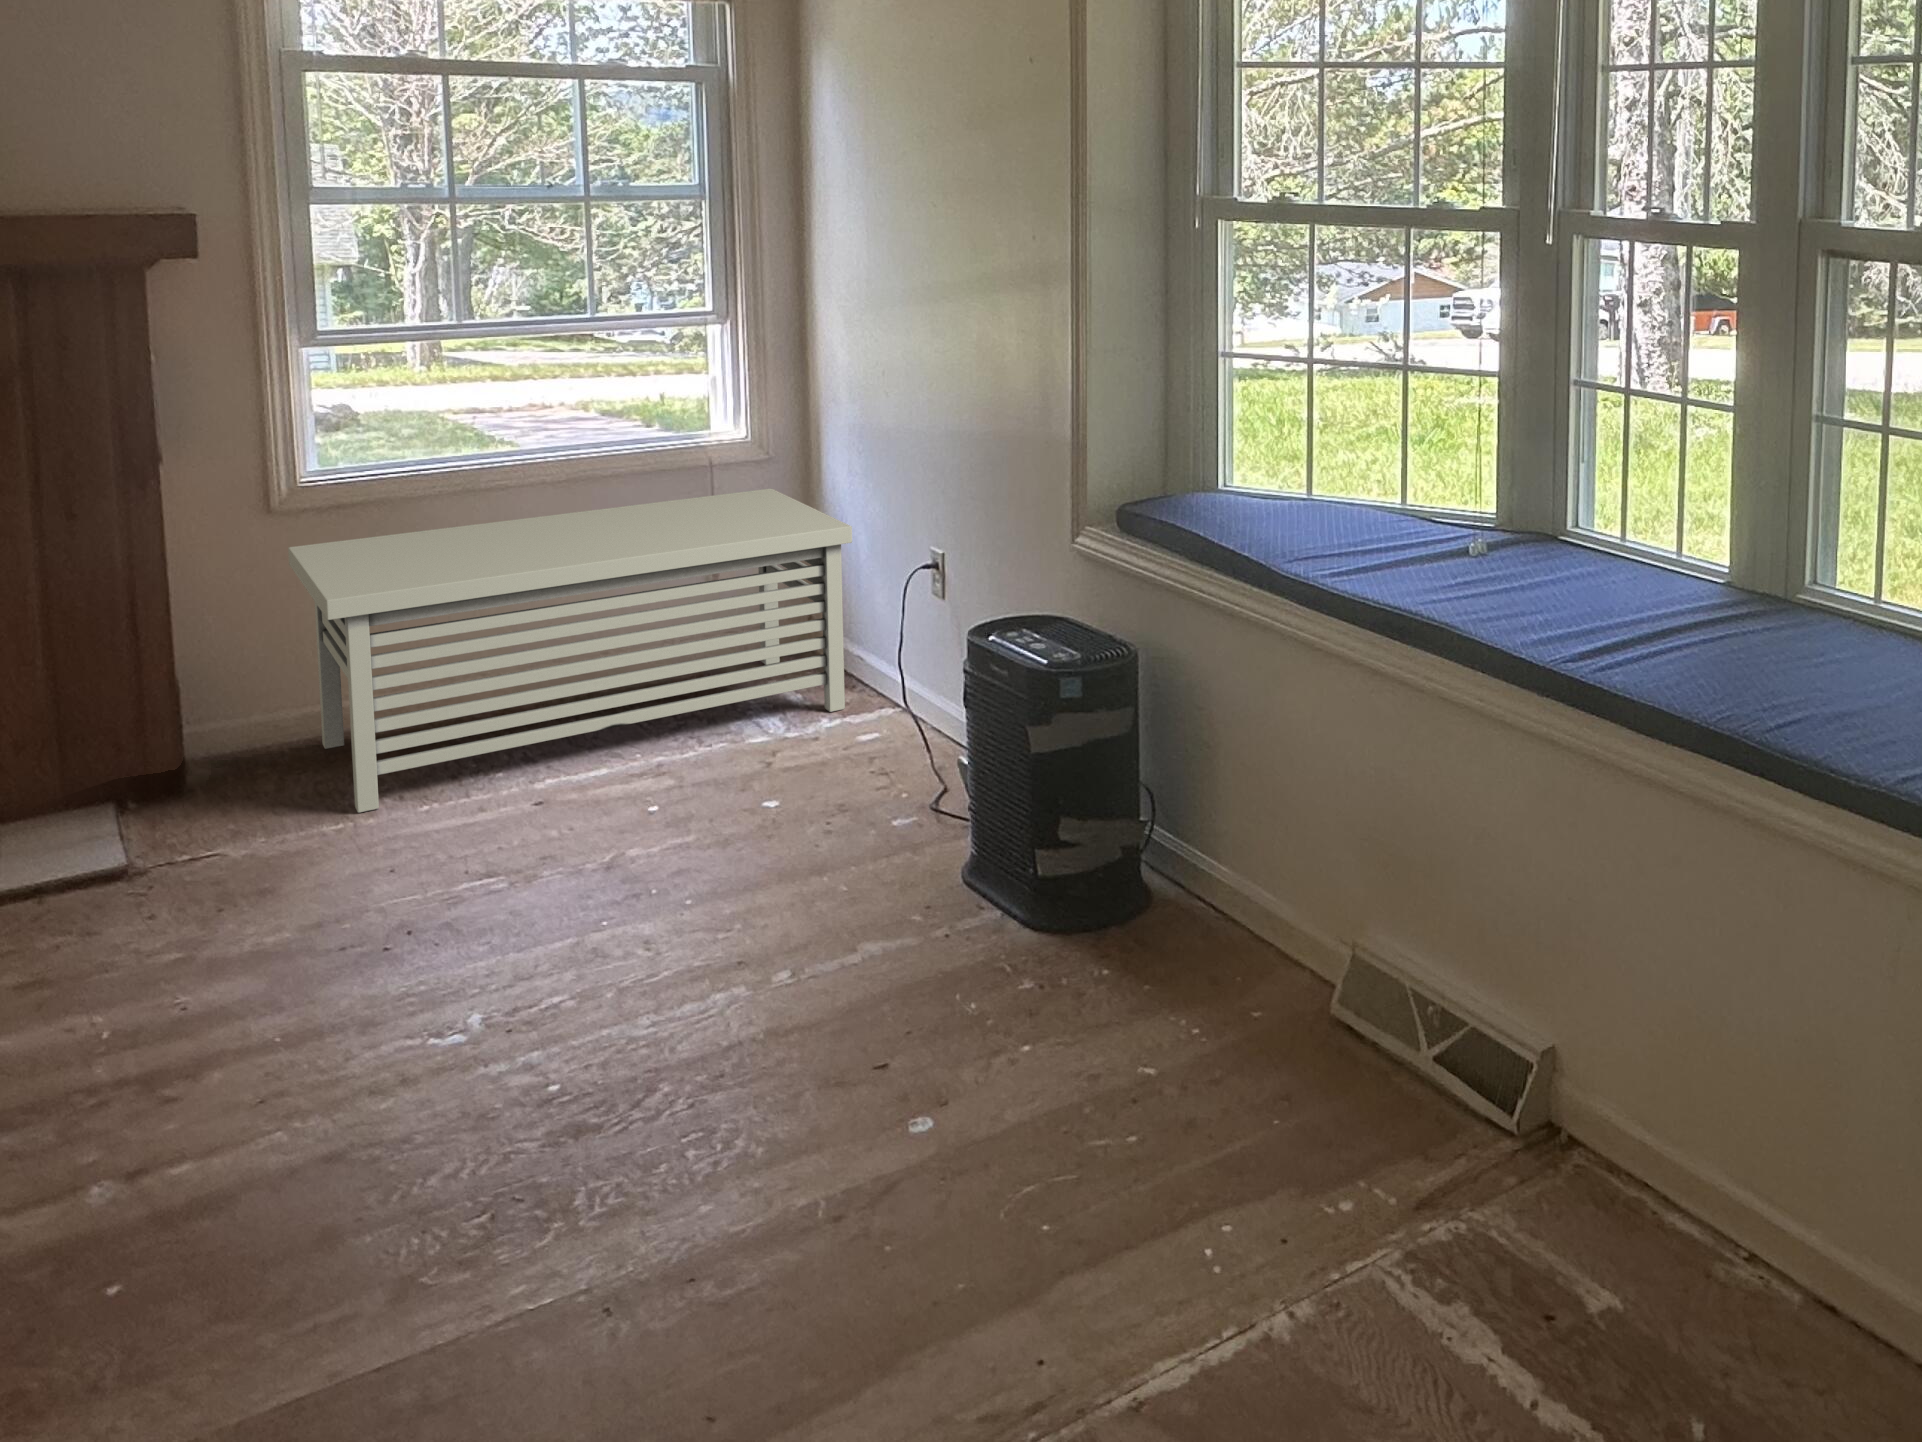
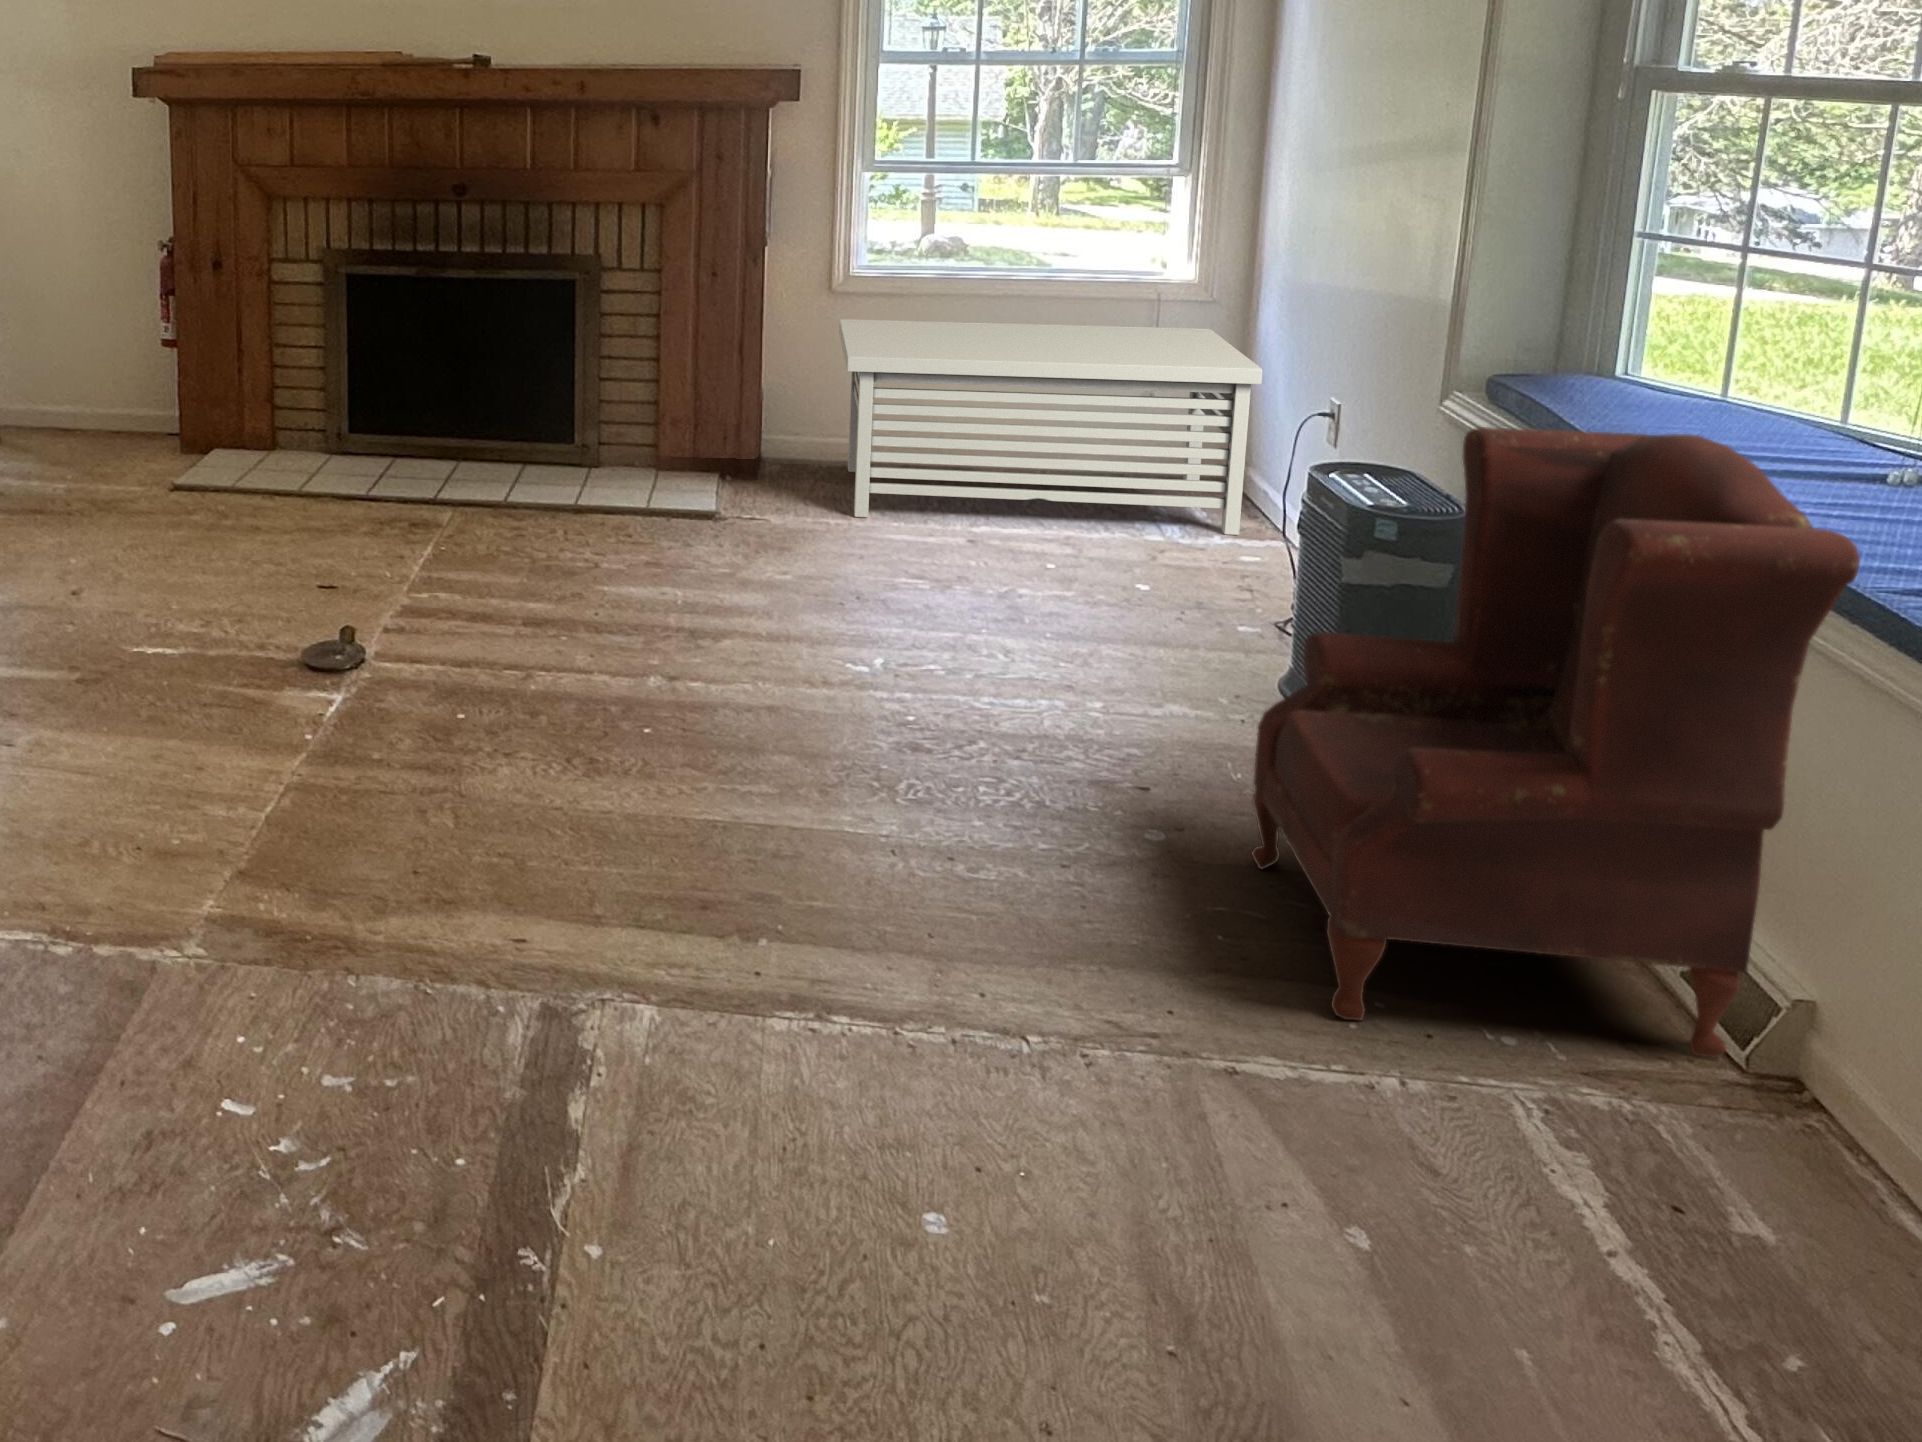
armchair: none [1025,547,1553,1270] -> present [1252,427,1860,1057]

